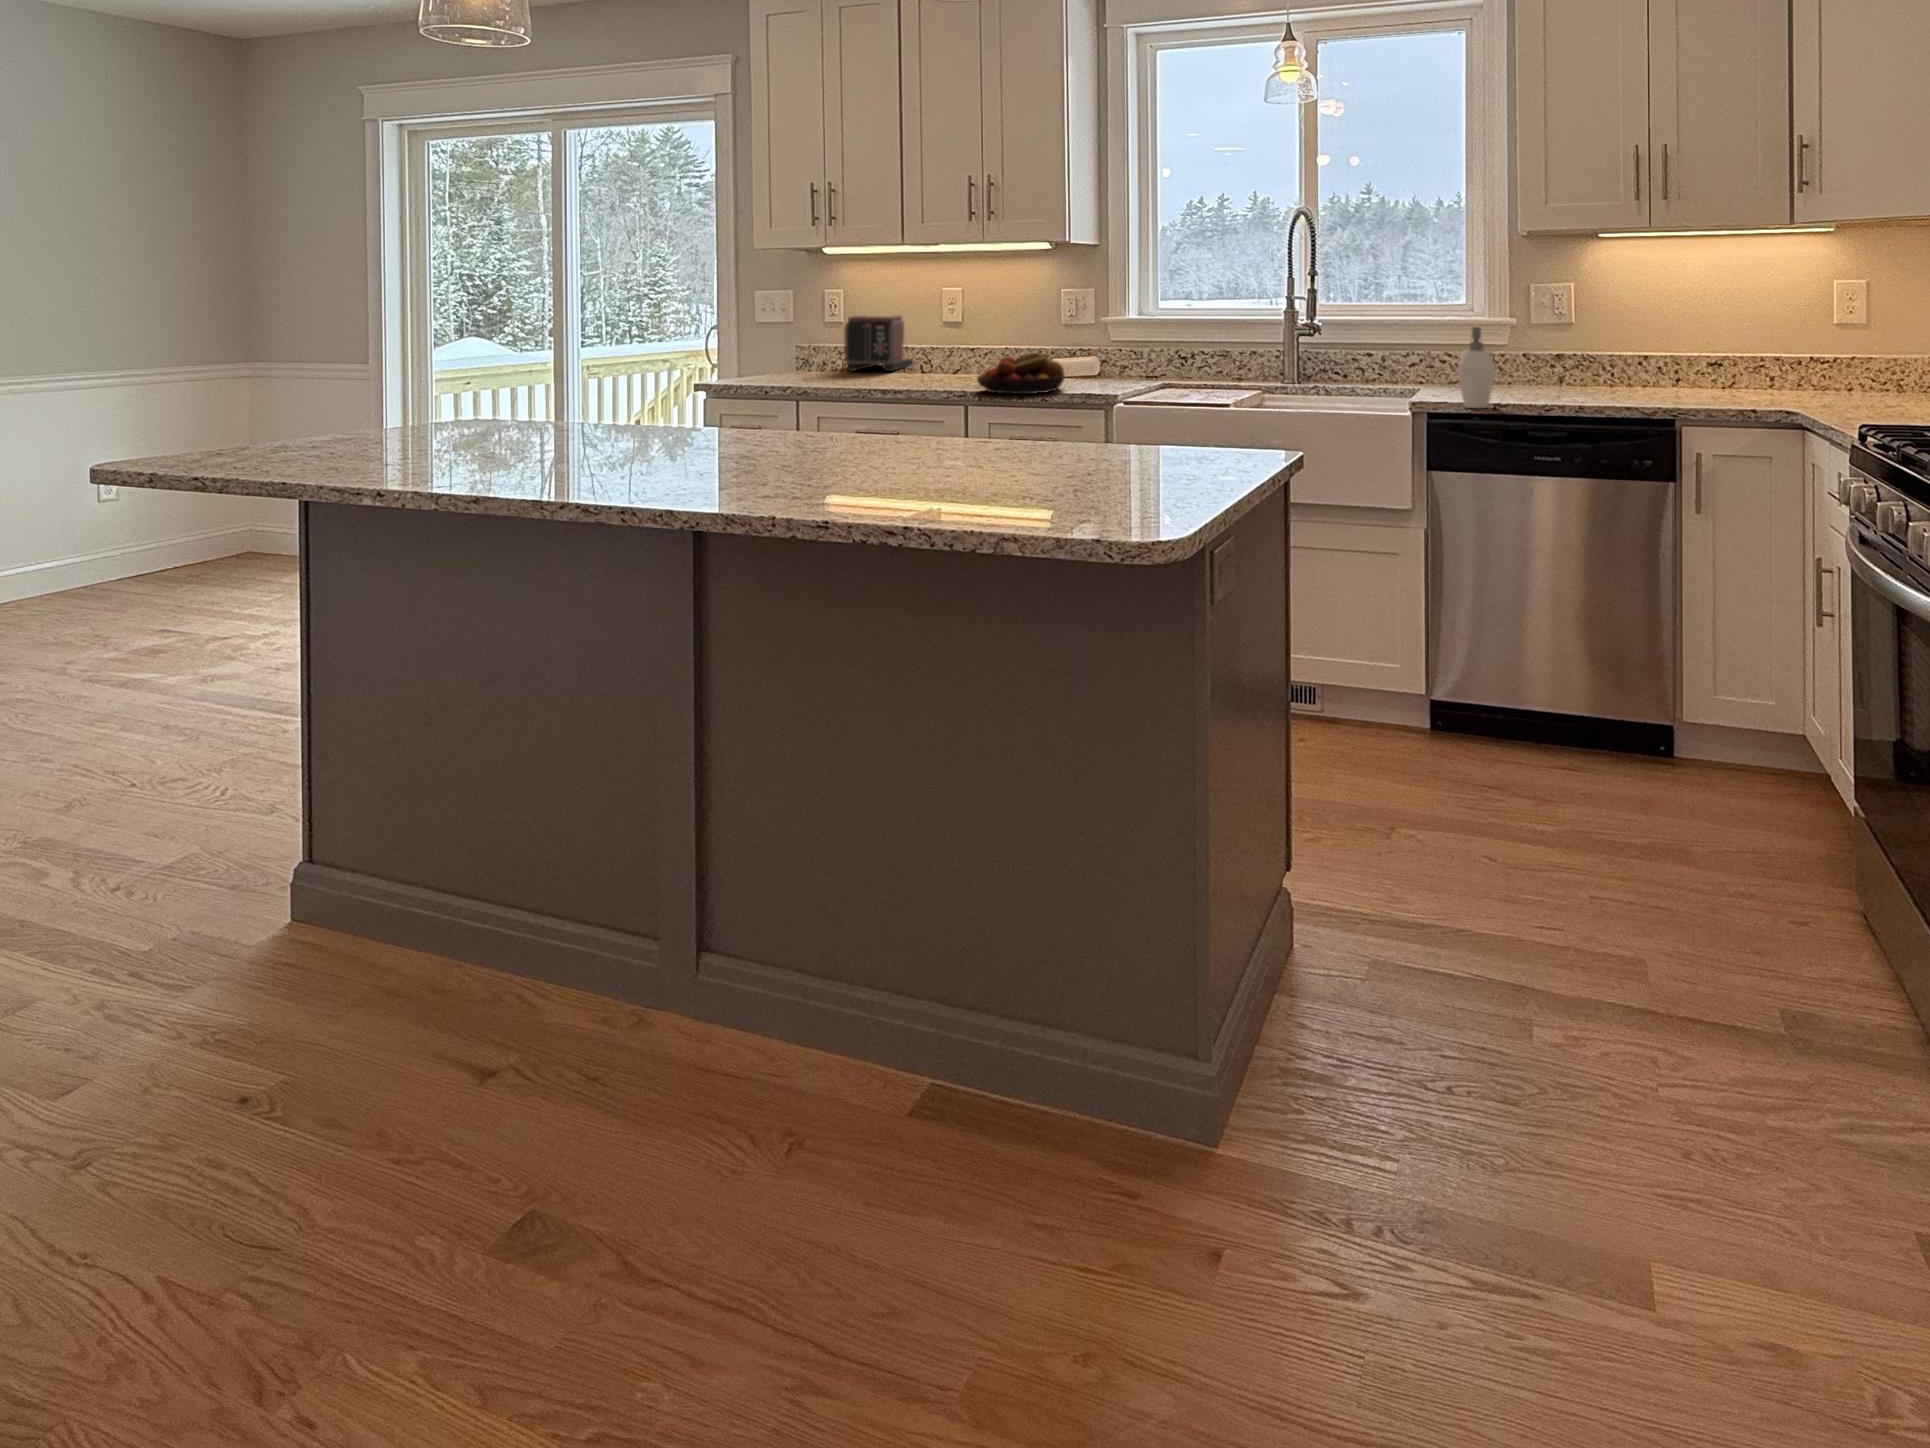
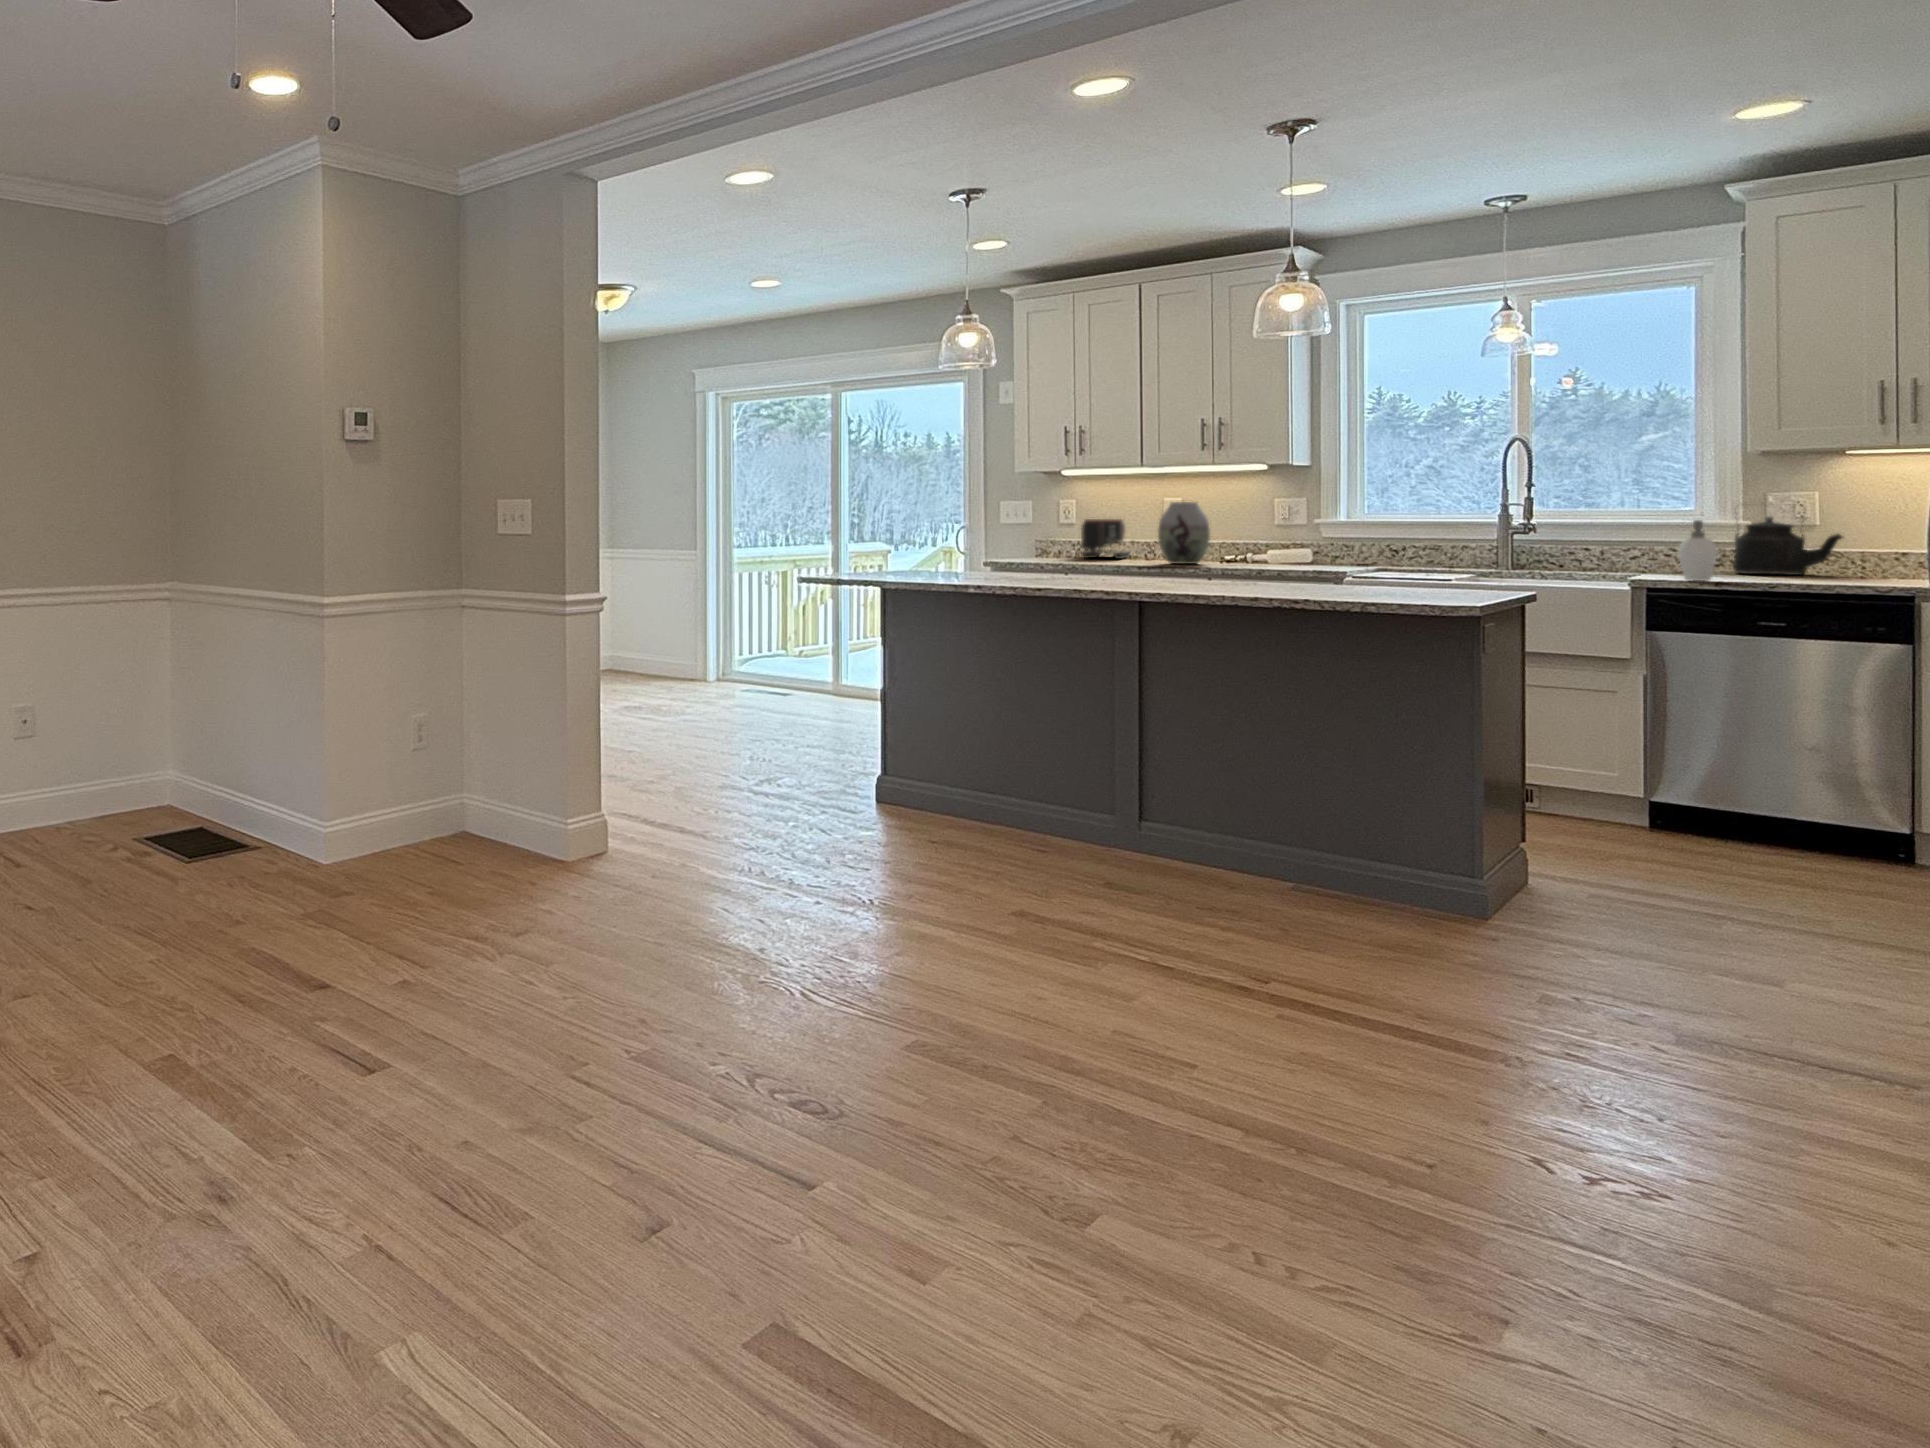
vase: none [921,296,982,383] -> present [1158,502,1210,564]
kettle: none [1503,300,1601,388] -> present [1733,504,1843,575]
fruit bowl: present [977,353,1065,394] -> none [1216,541,1292,569]

